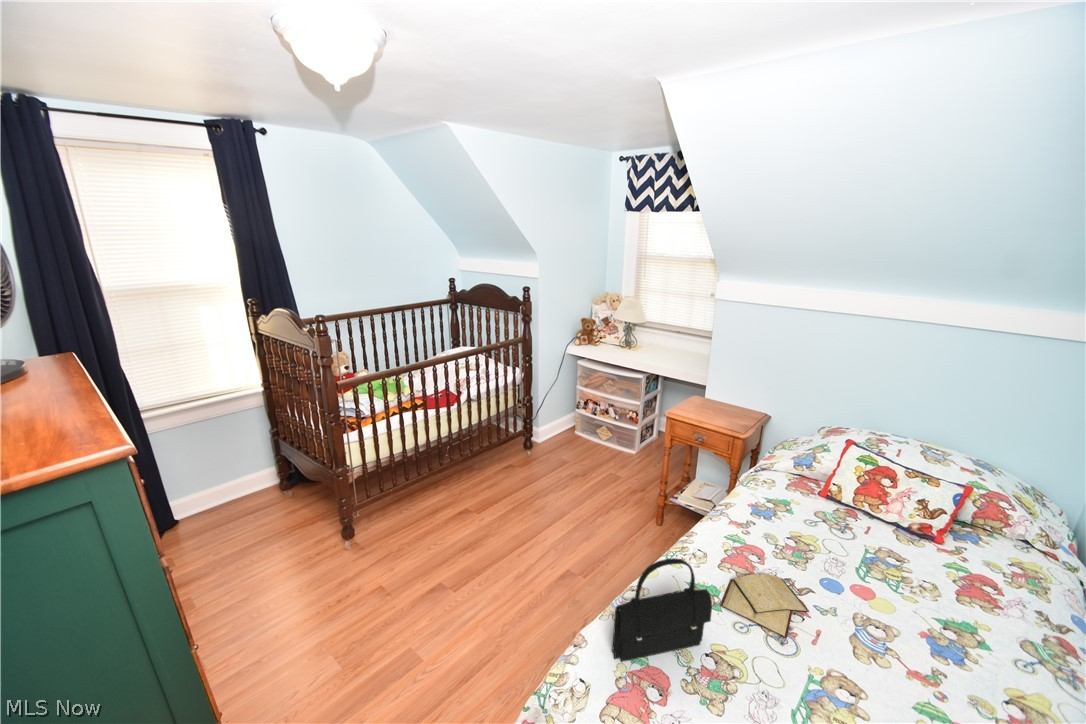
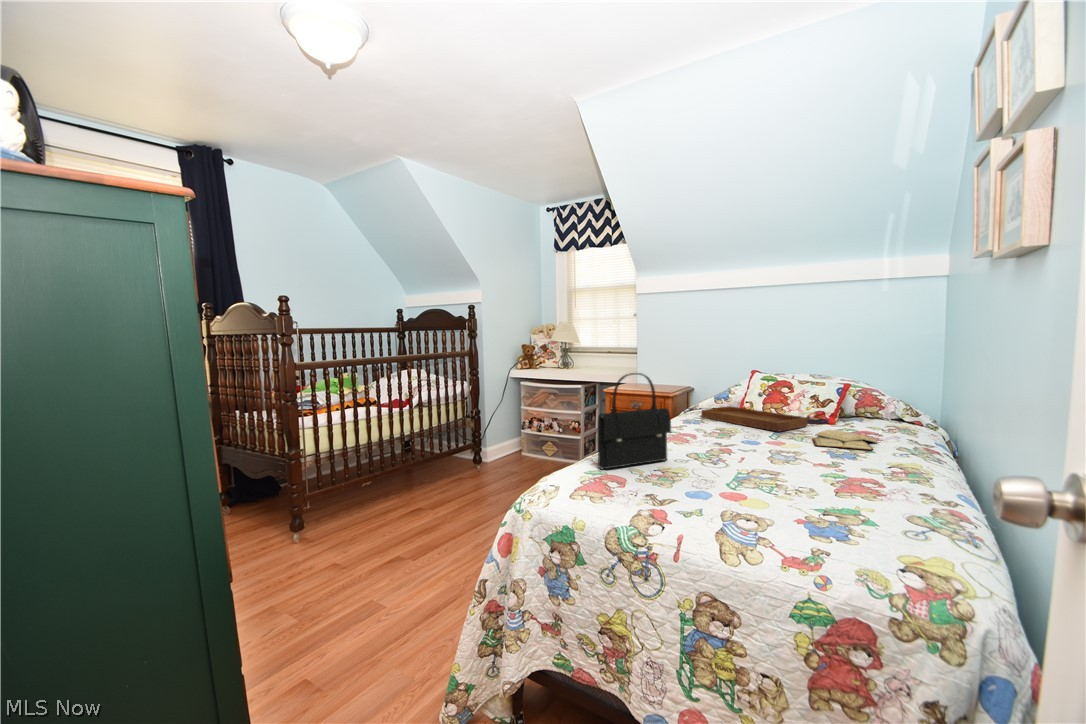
tray: none [767,480,909,568] -> present [701,392,808,432]
diary: present [721,574,809,638] -> present [813,430,877,450]

